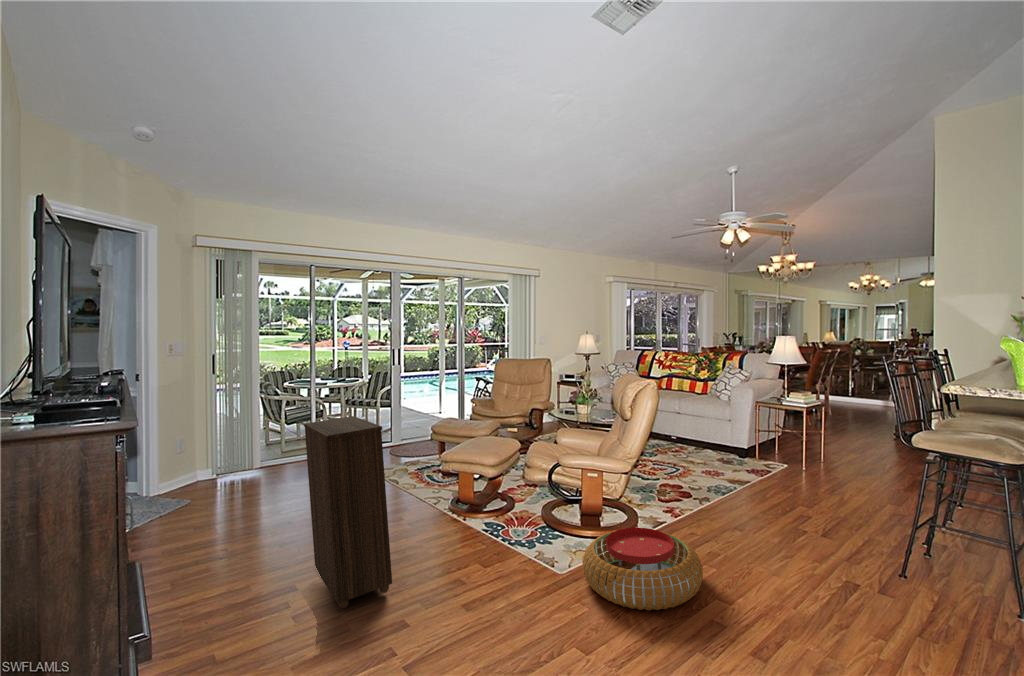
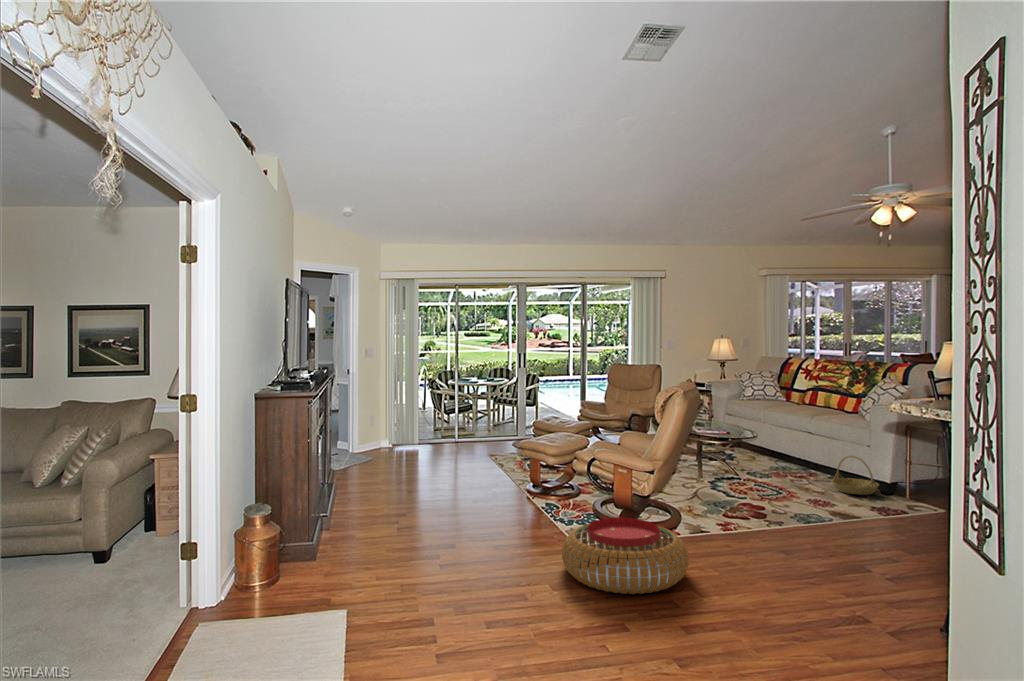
bookshelf: present [304,416,392,608] -> none [341,382,394,540]
basket: none [706,431,741,461] -> present [831,456,879,495]

